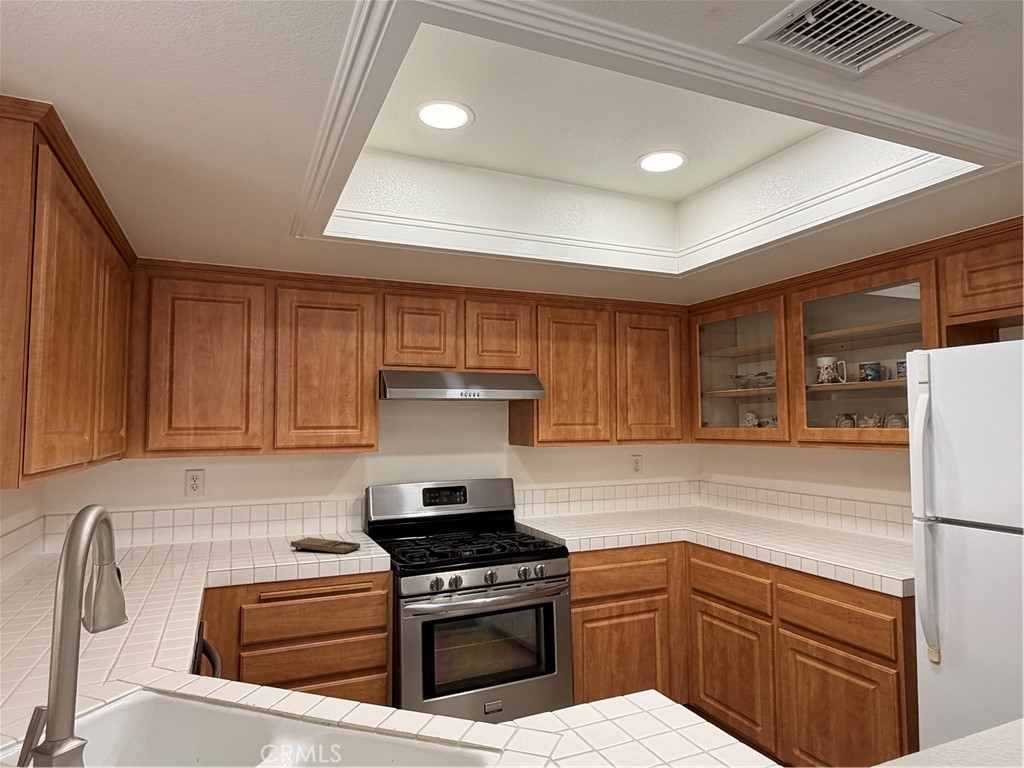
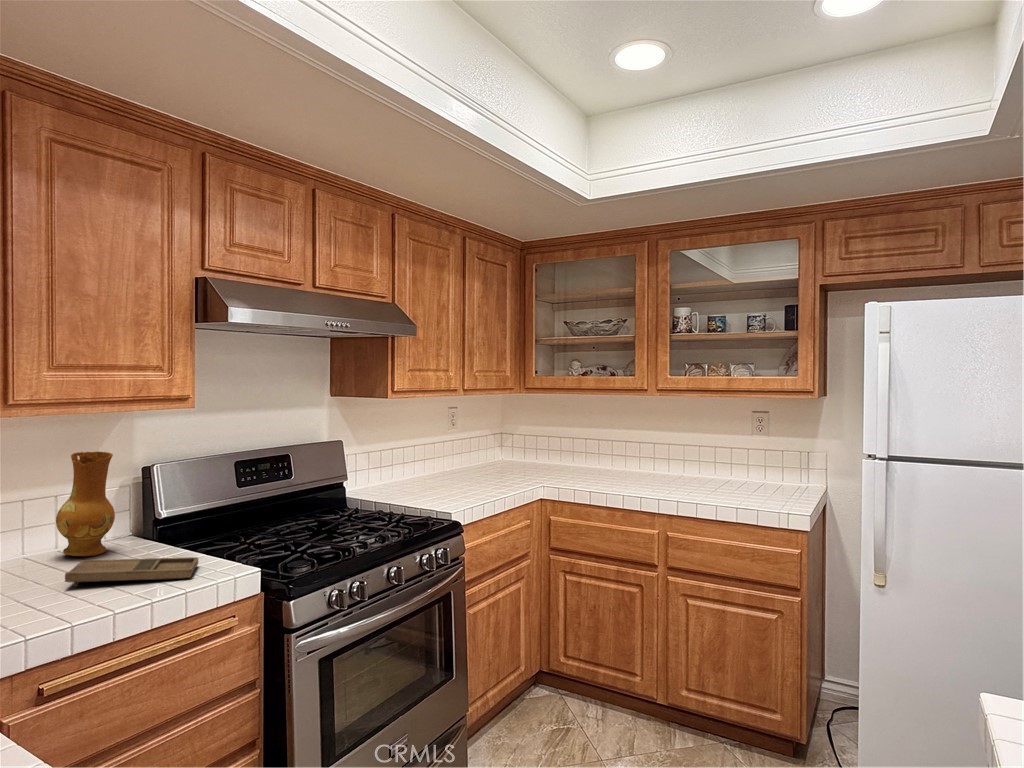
ceramic jug: none [313,477,344,538] -> present [56,451,115,556]

